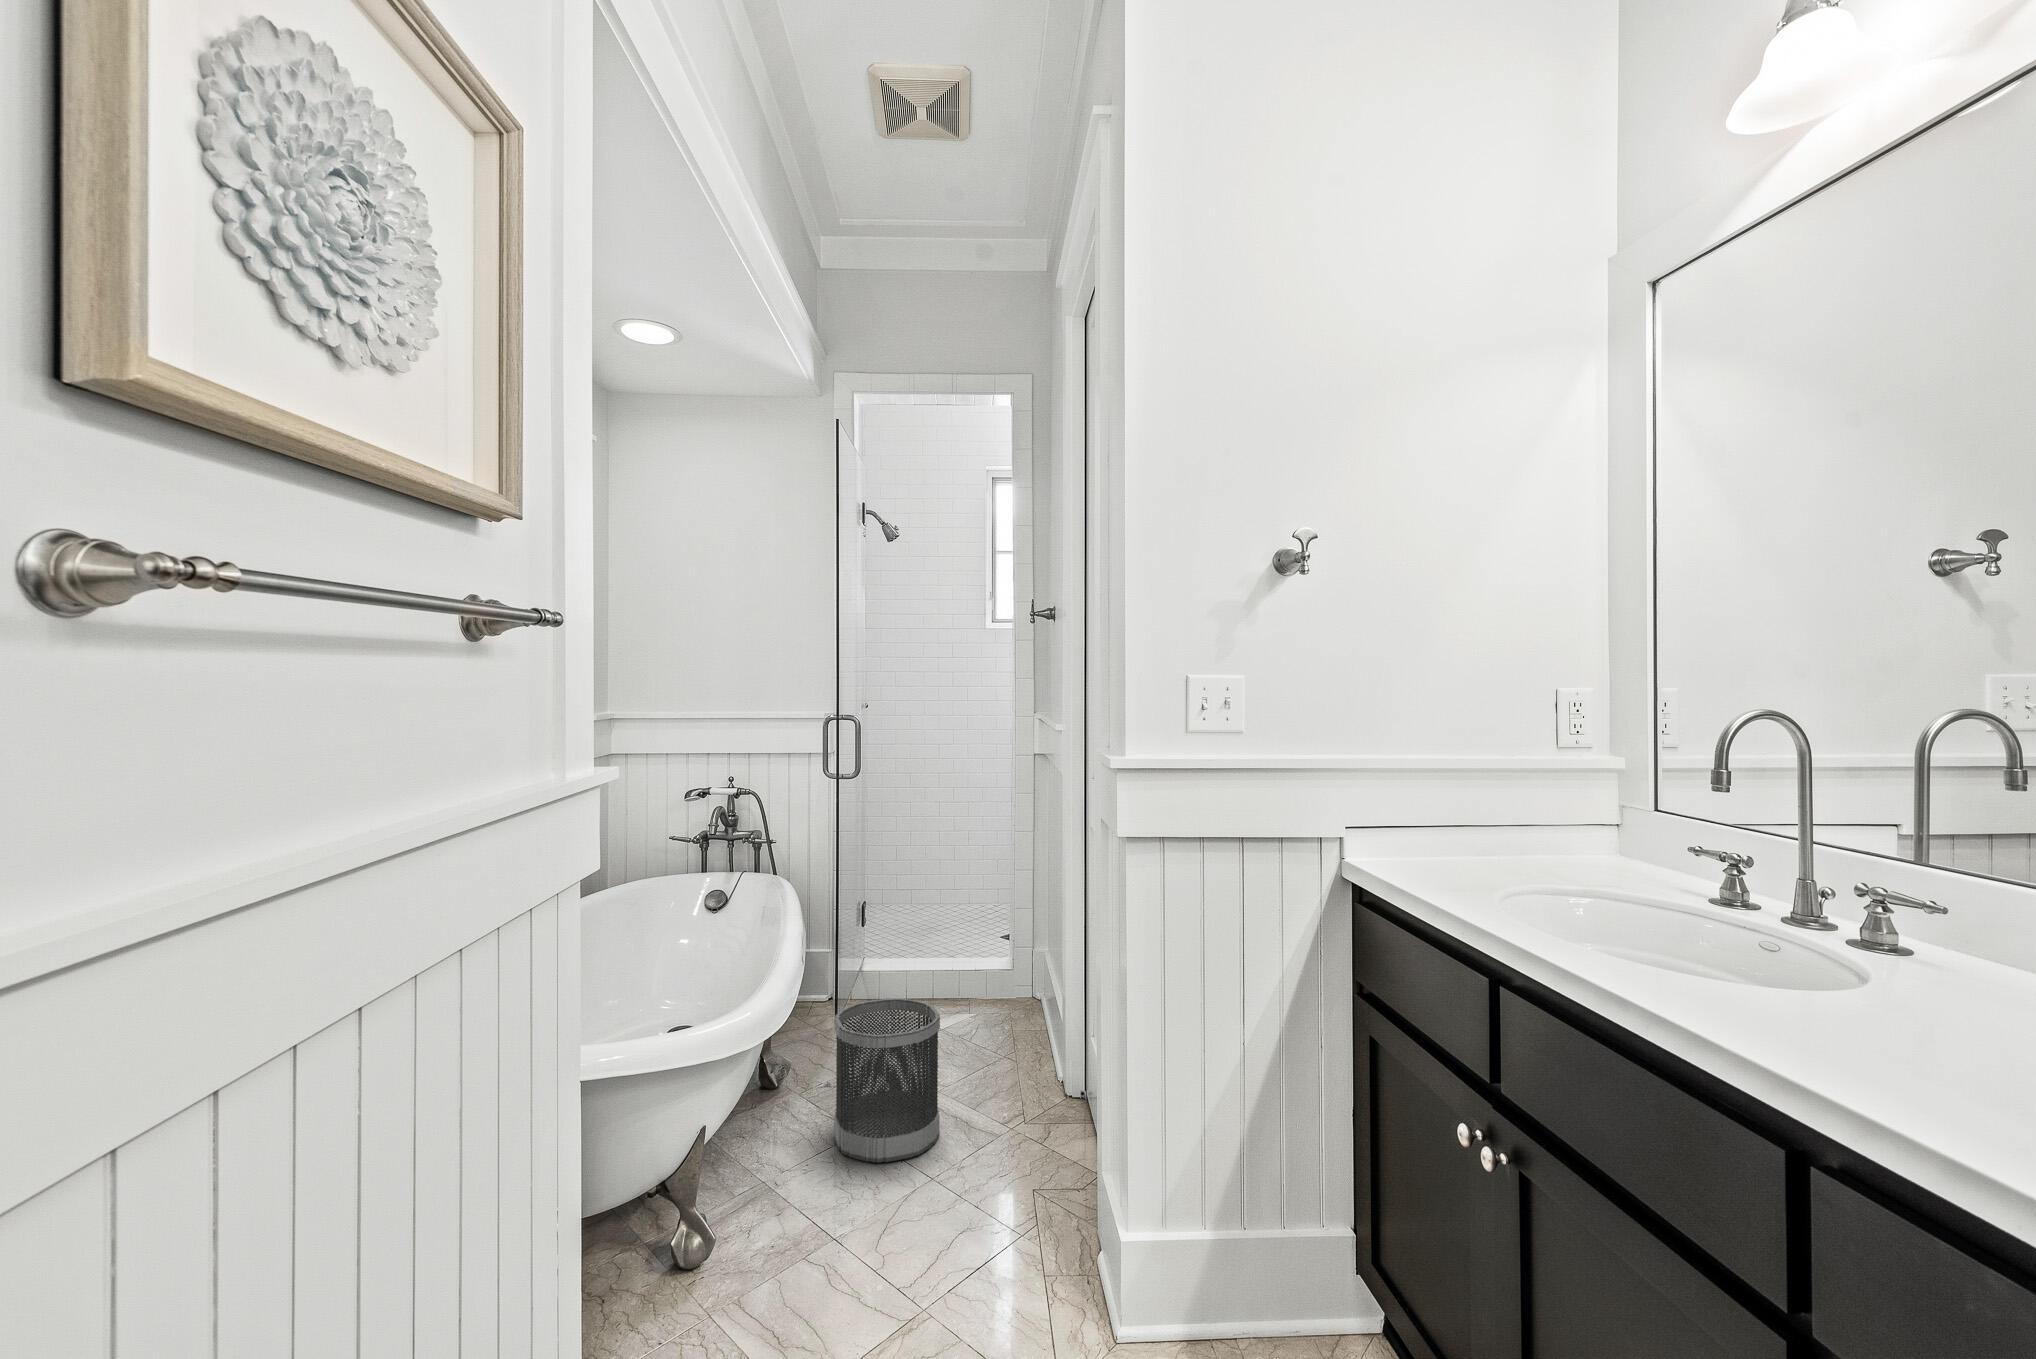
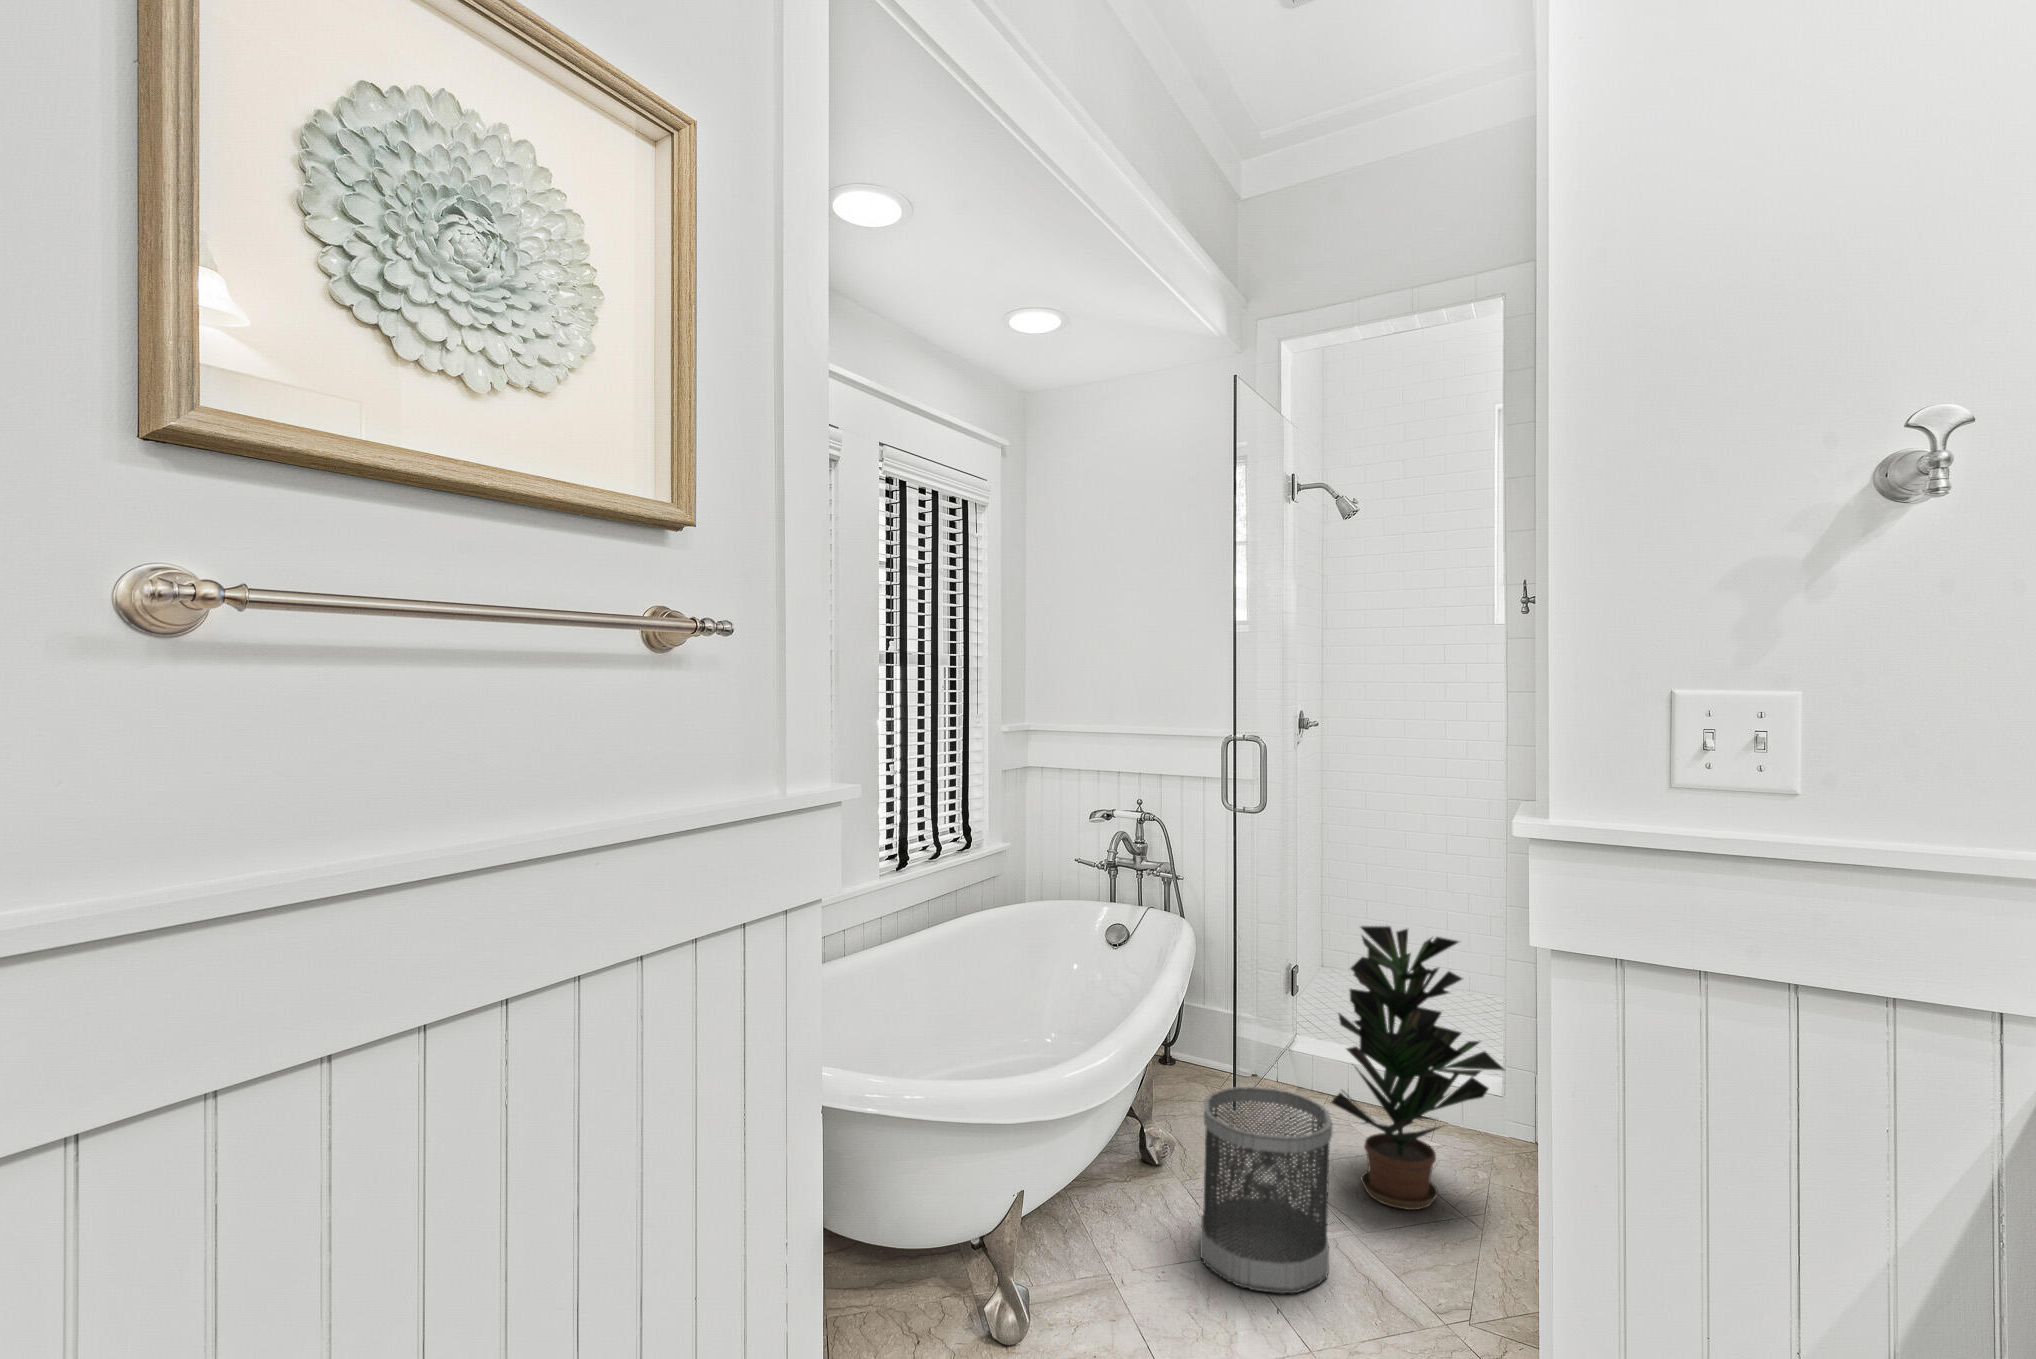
potted plant: none [920,856,1043,1073] -> present [1332,926,1504,1210]

